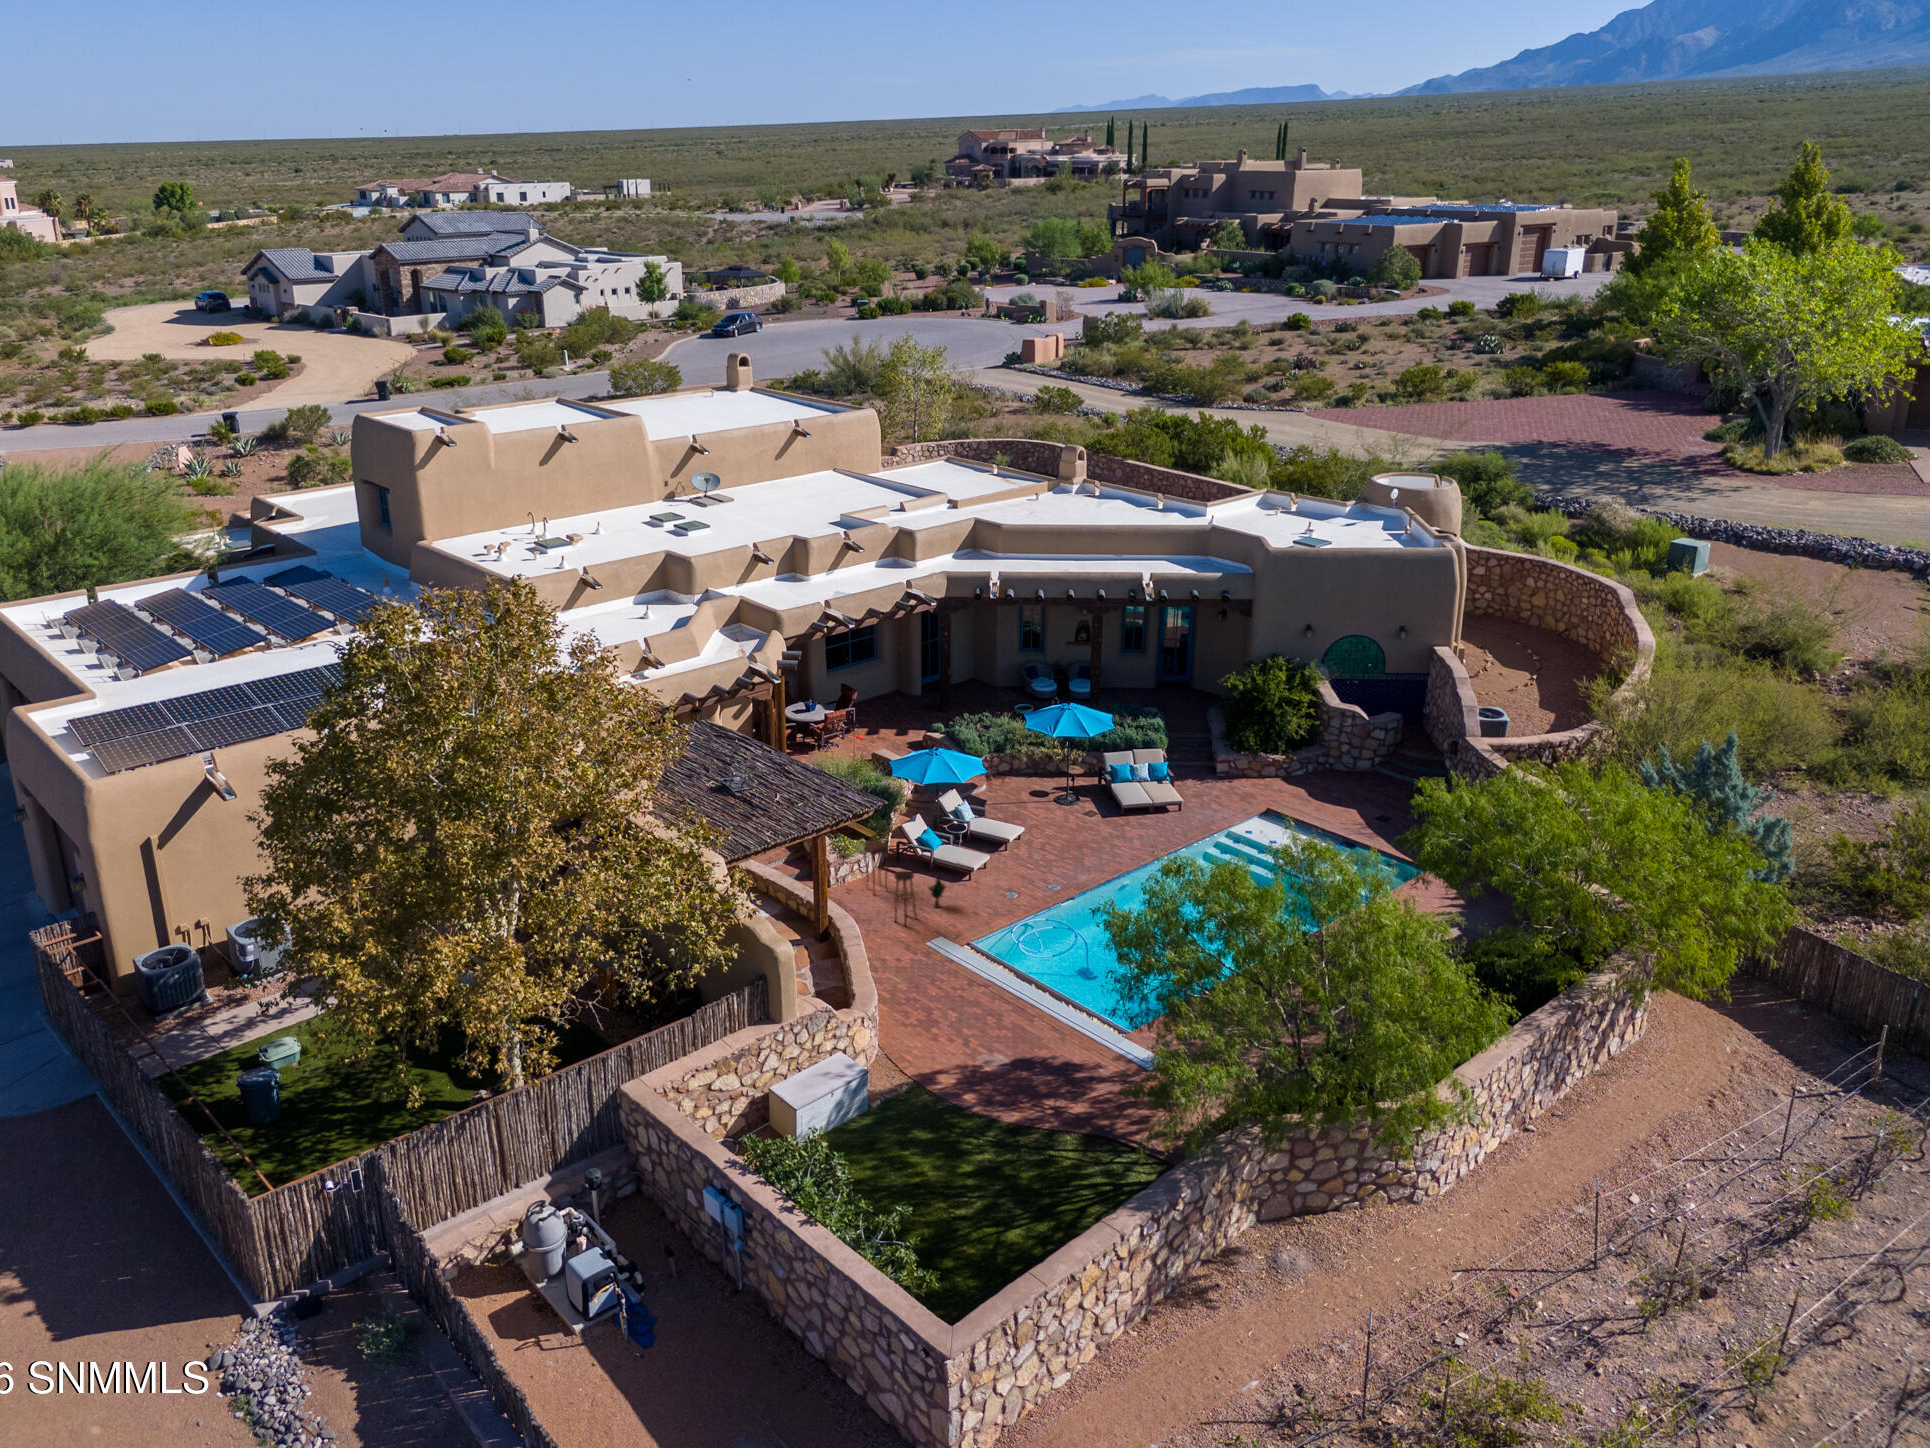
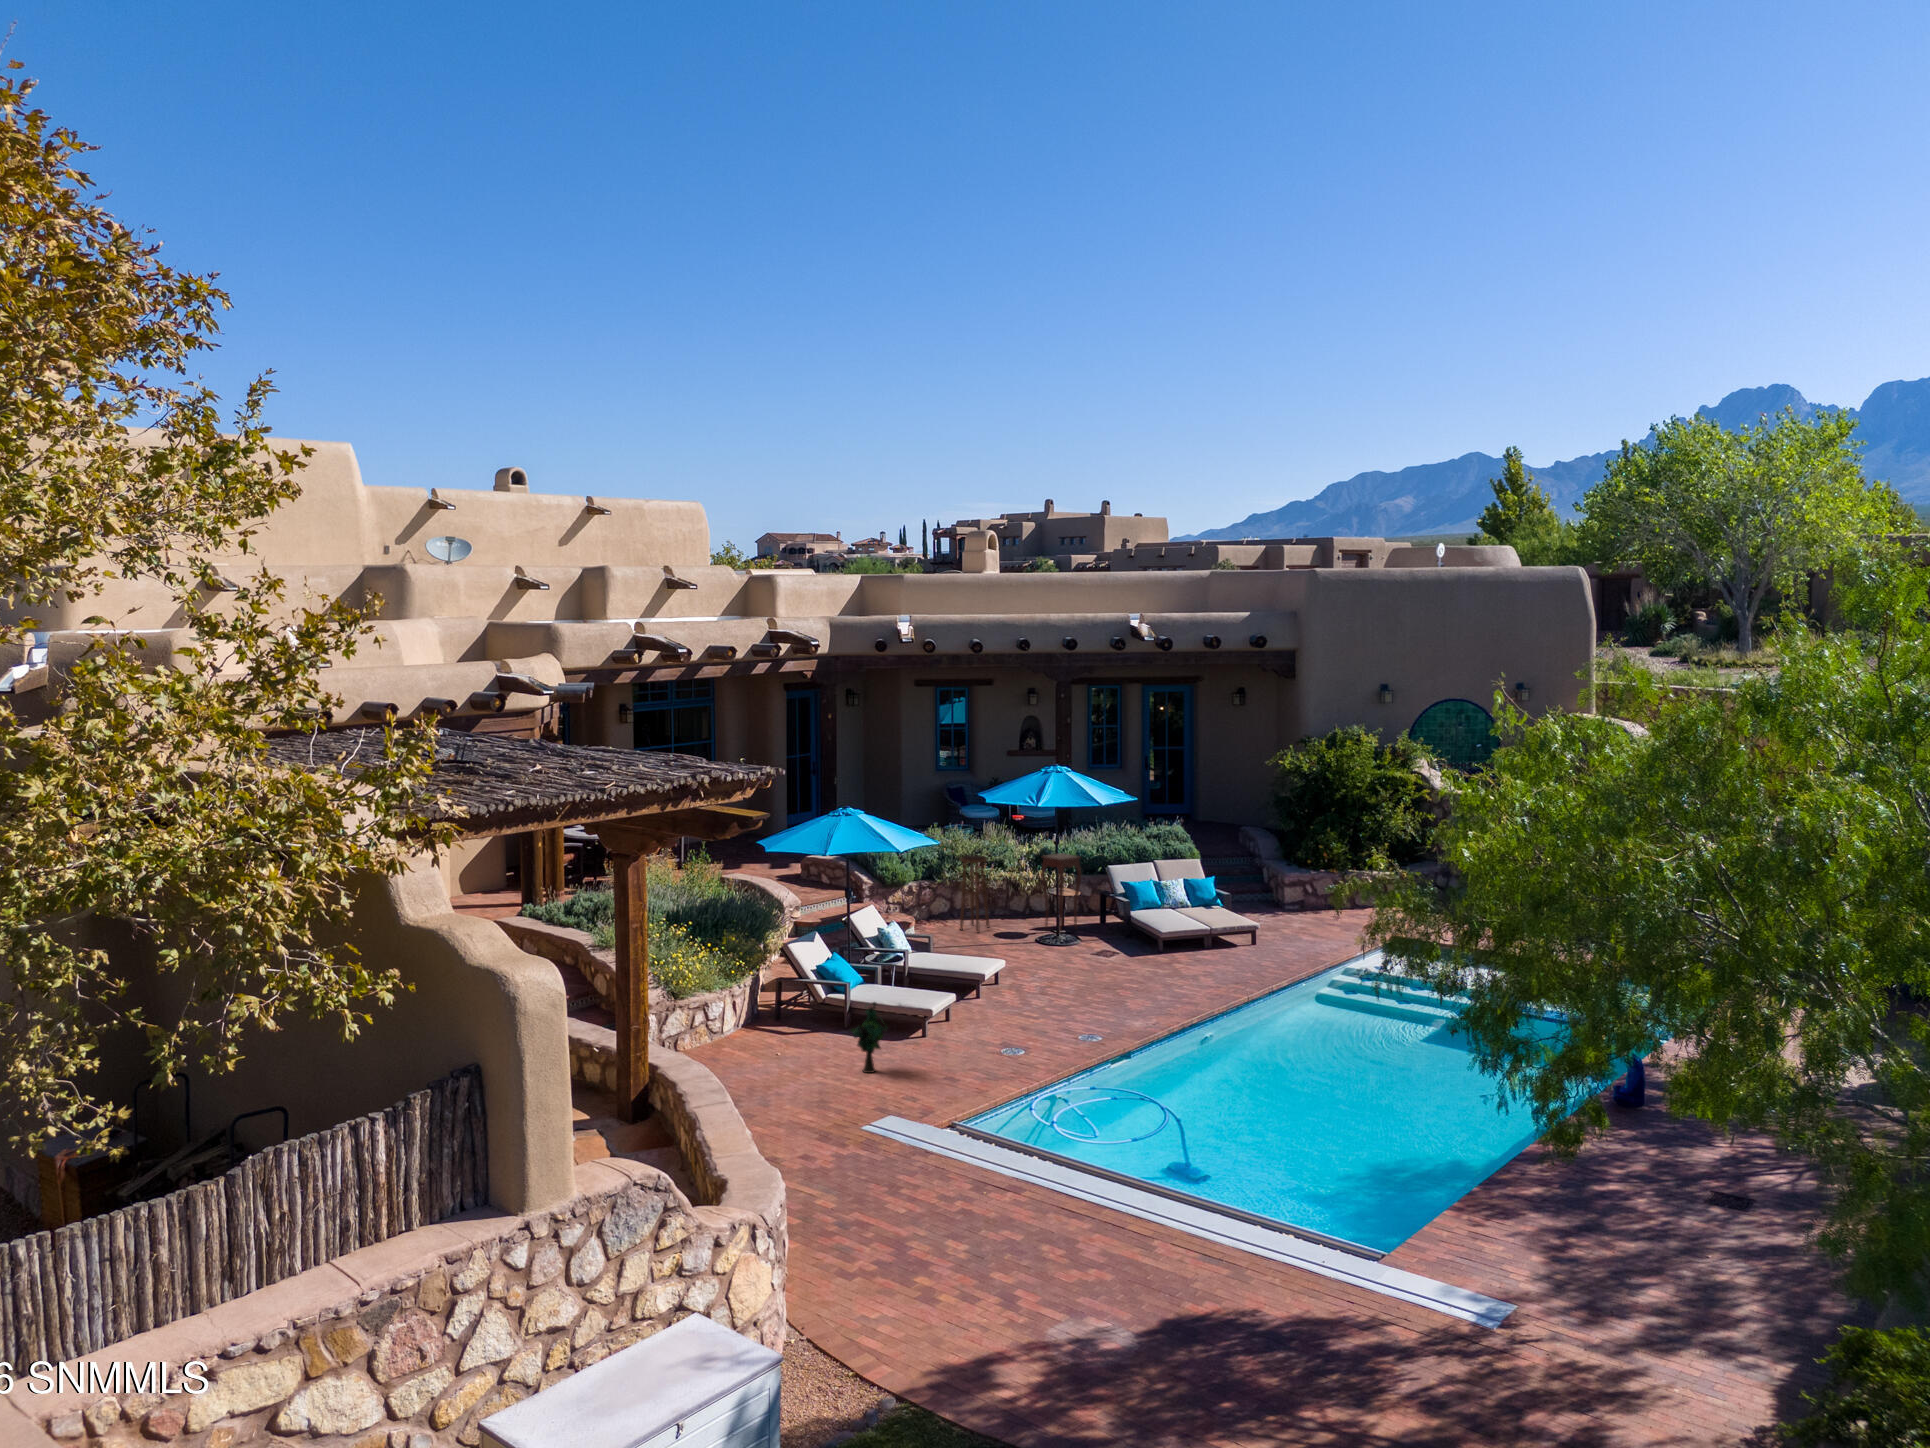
side table: present [863,840,890,893] -> present [1041,853,1081,932]
stool: present [894,871,917,926] -> present [959,855,989,932]

